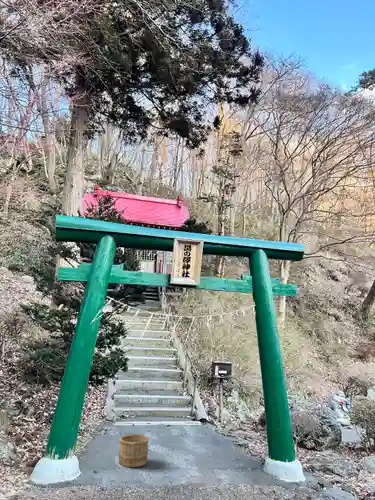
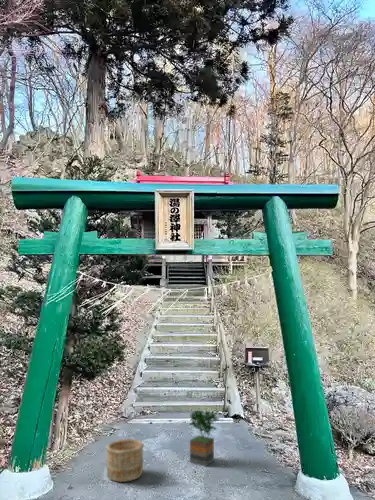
potted tree: none [180,412,204,457] -> present [190,411,219,466]

